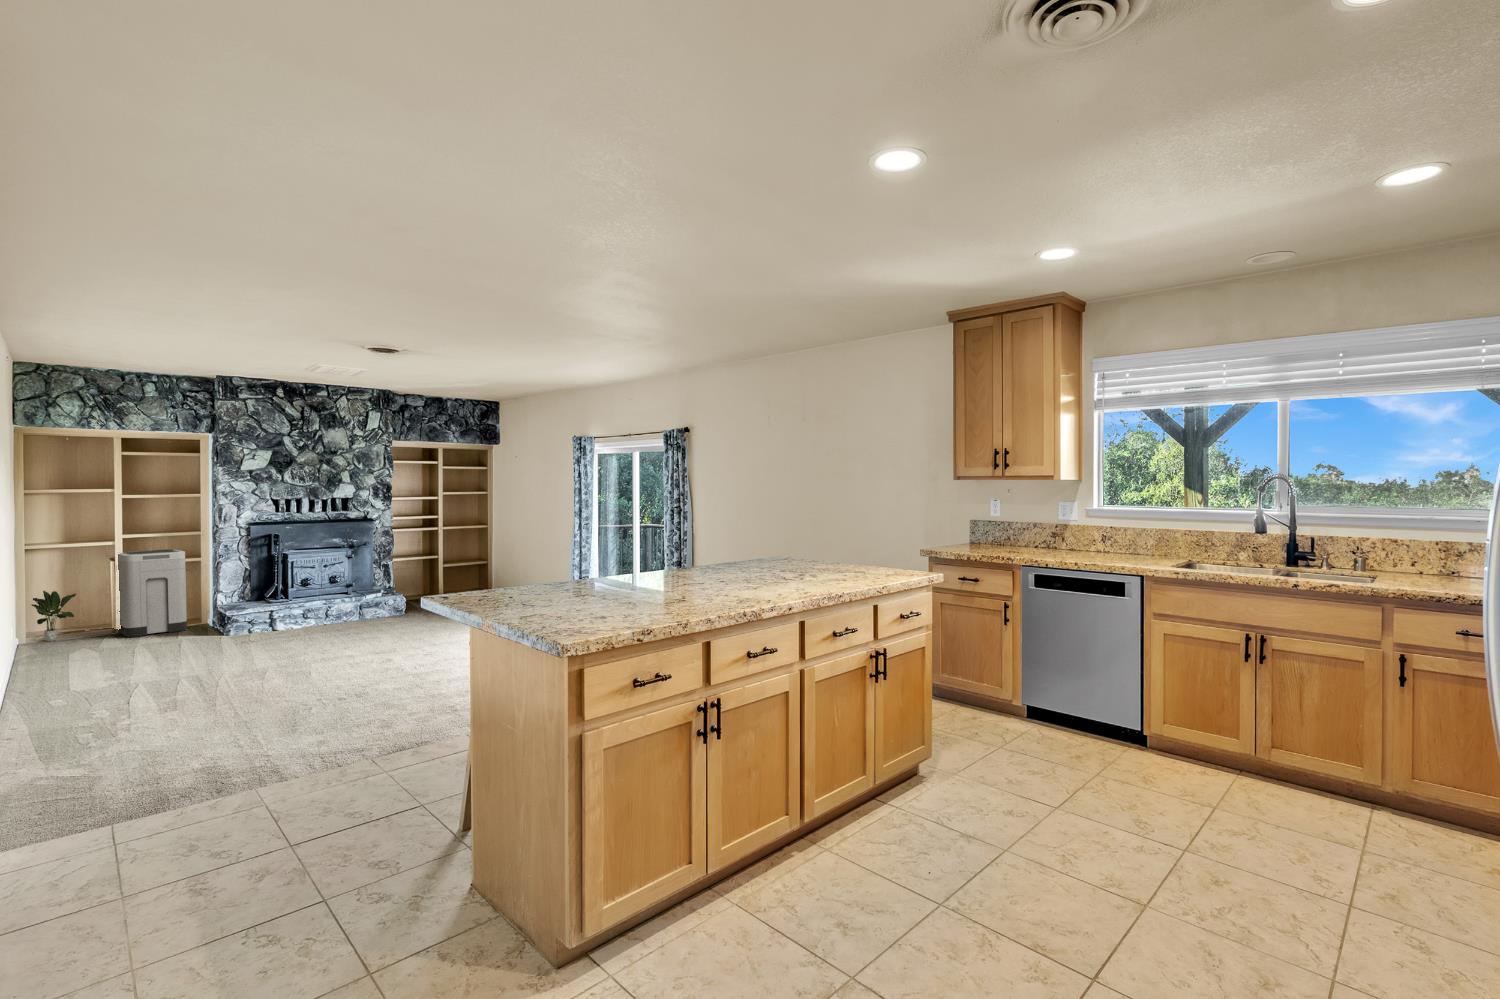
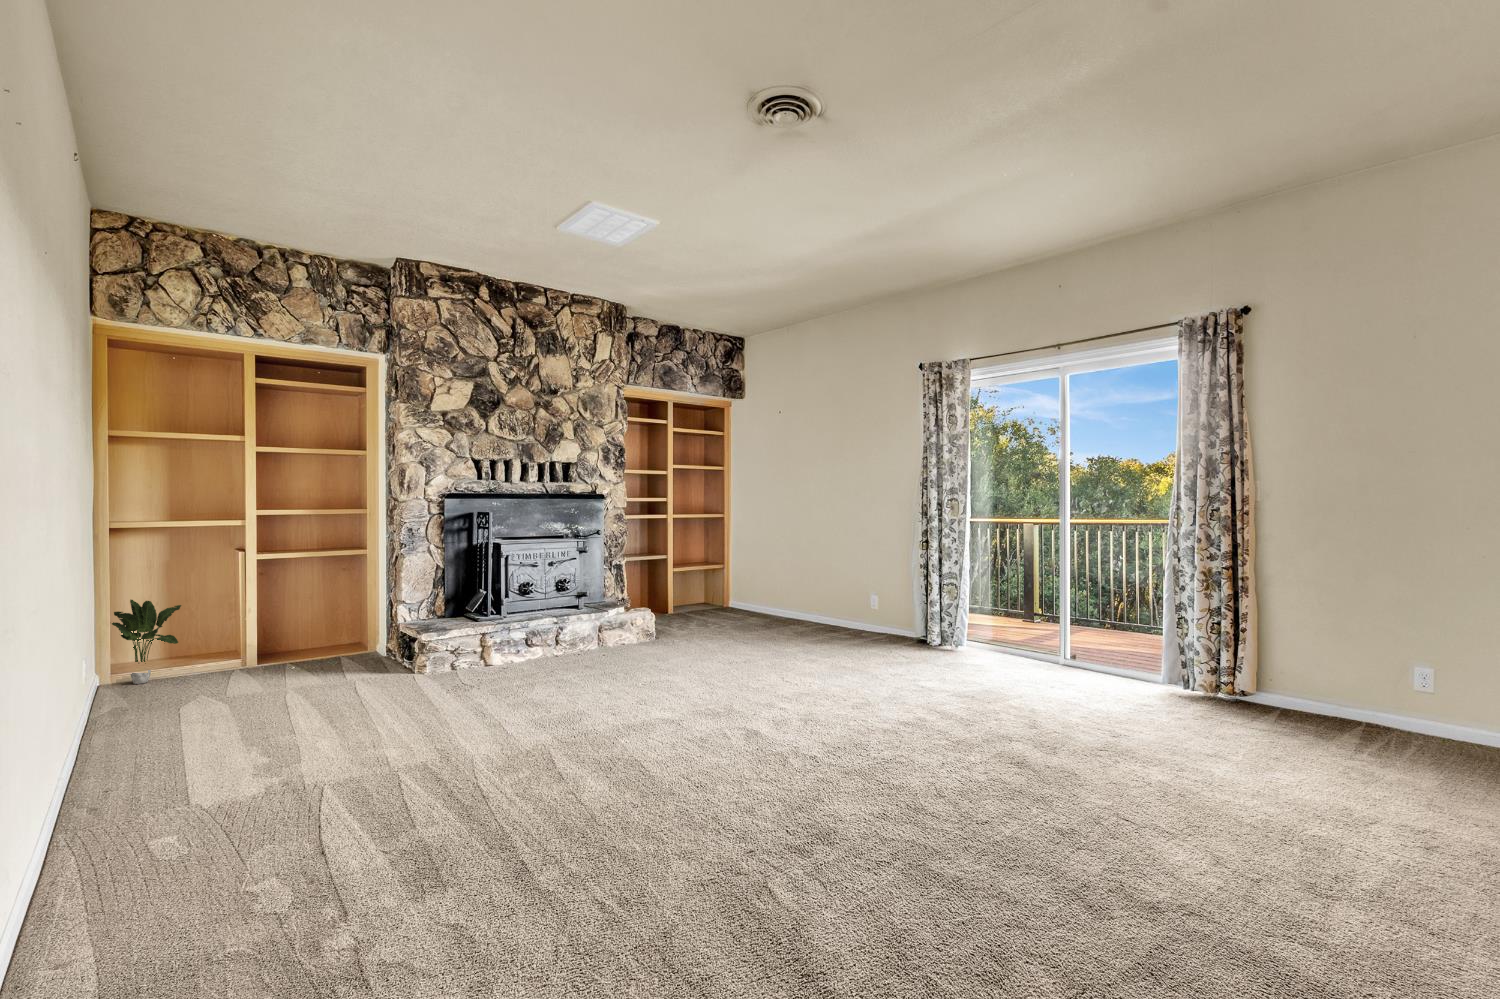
trash can: present [116,549,187,637] -> none [242,537,348,677]

